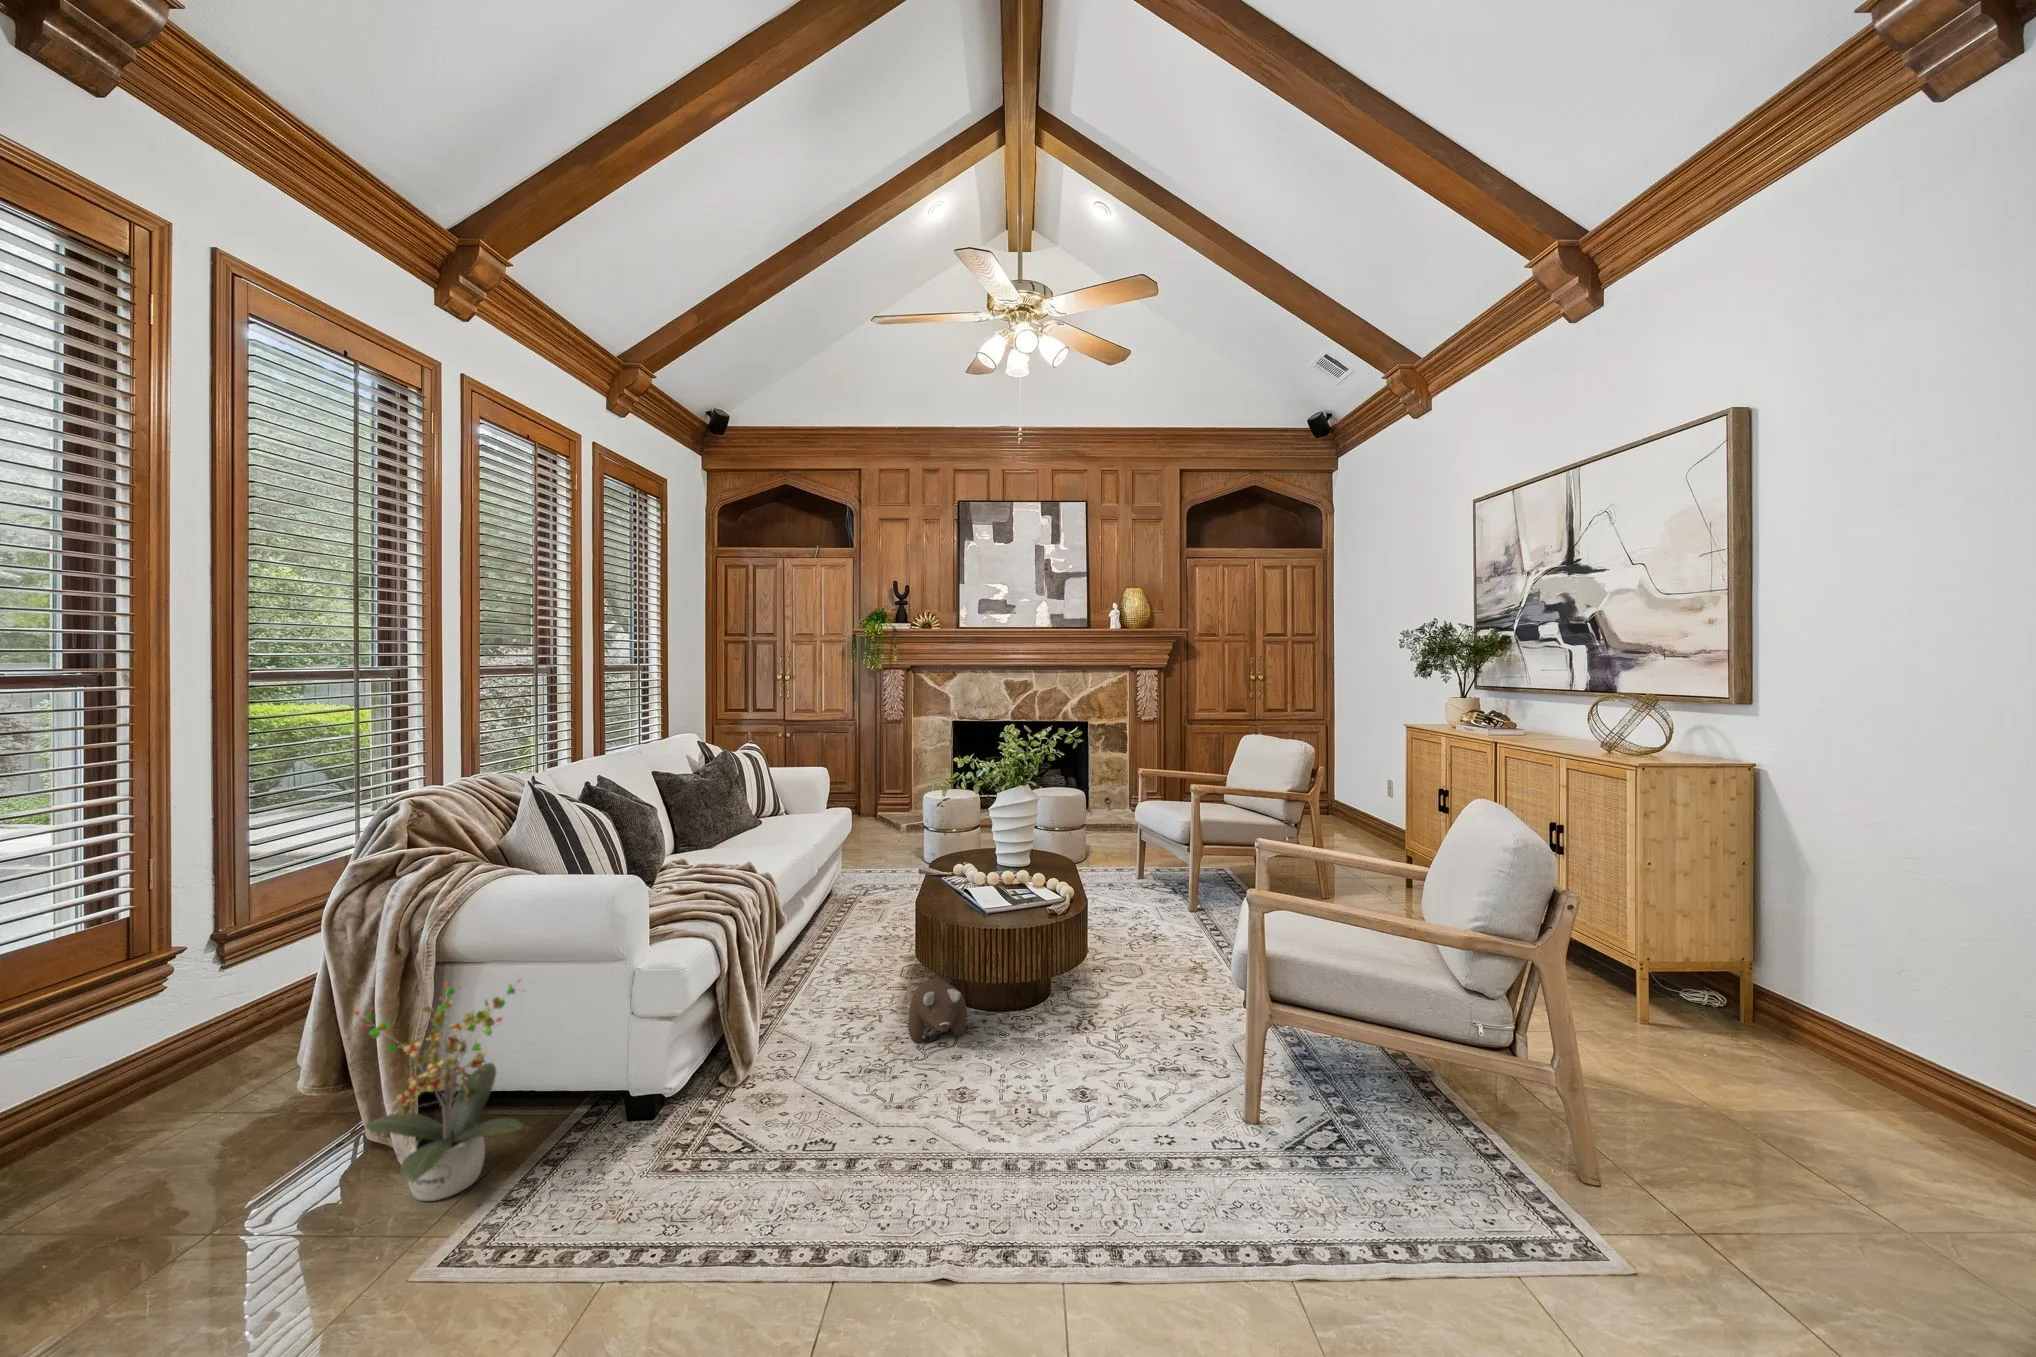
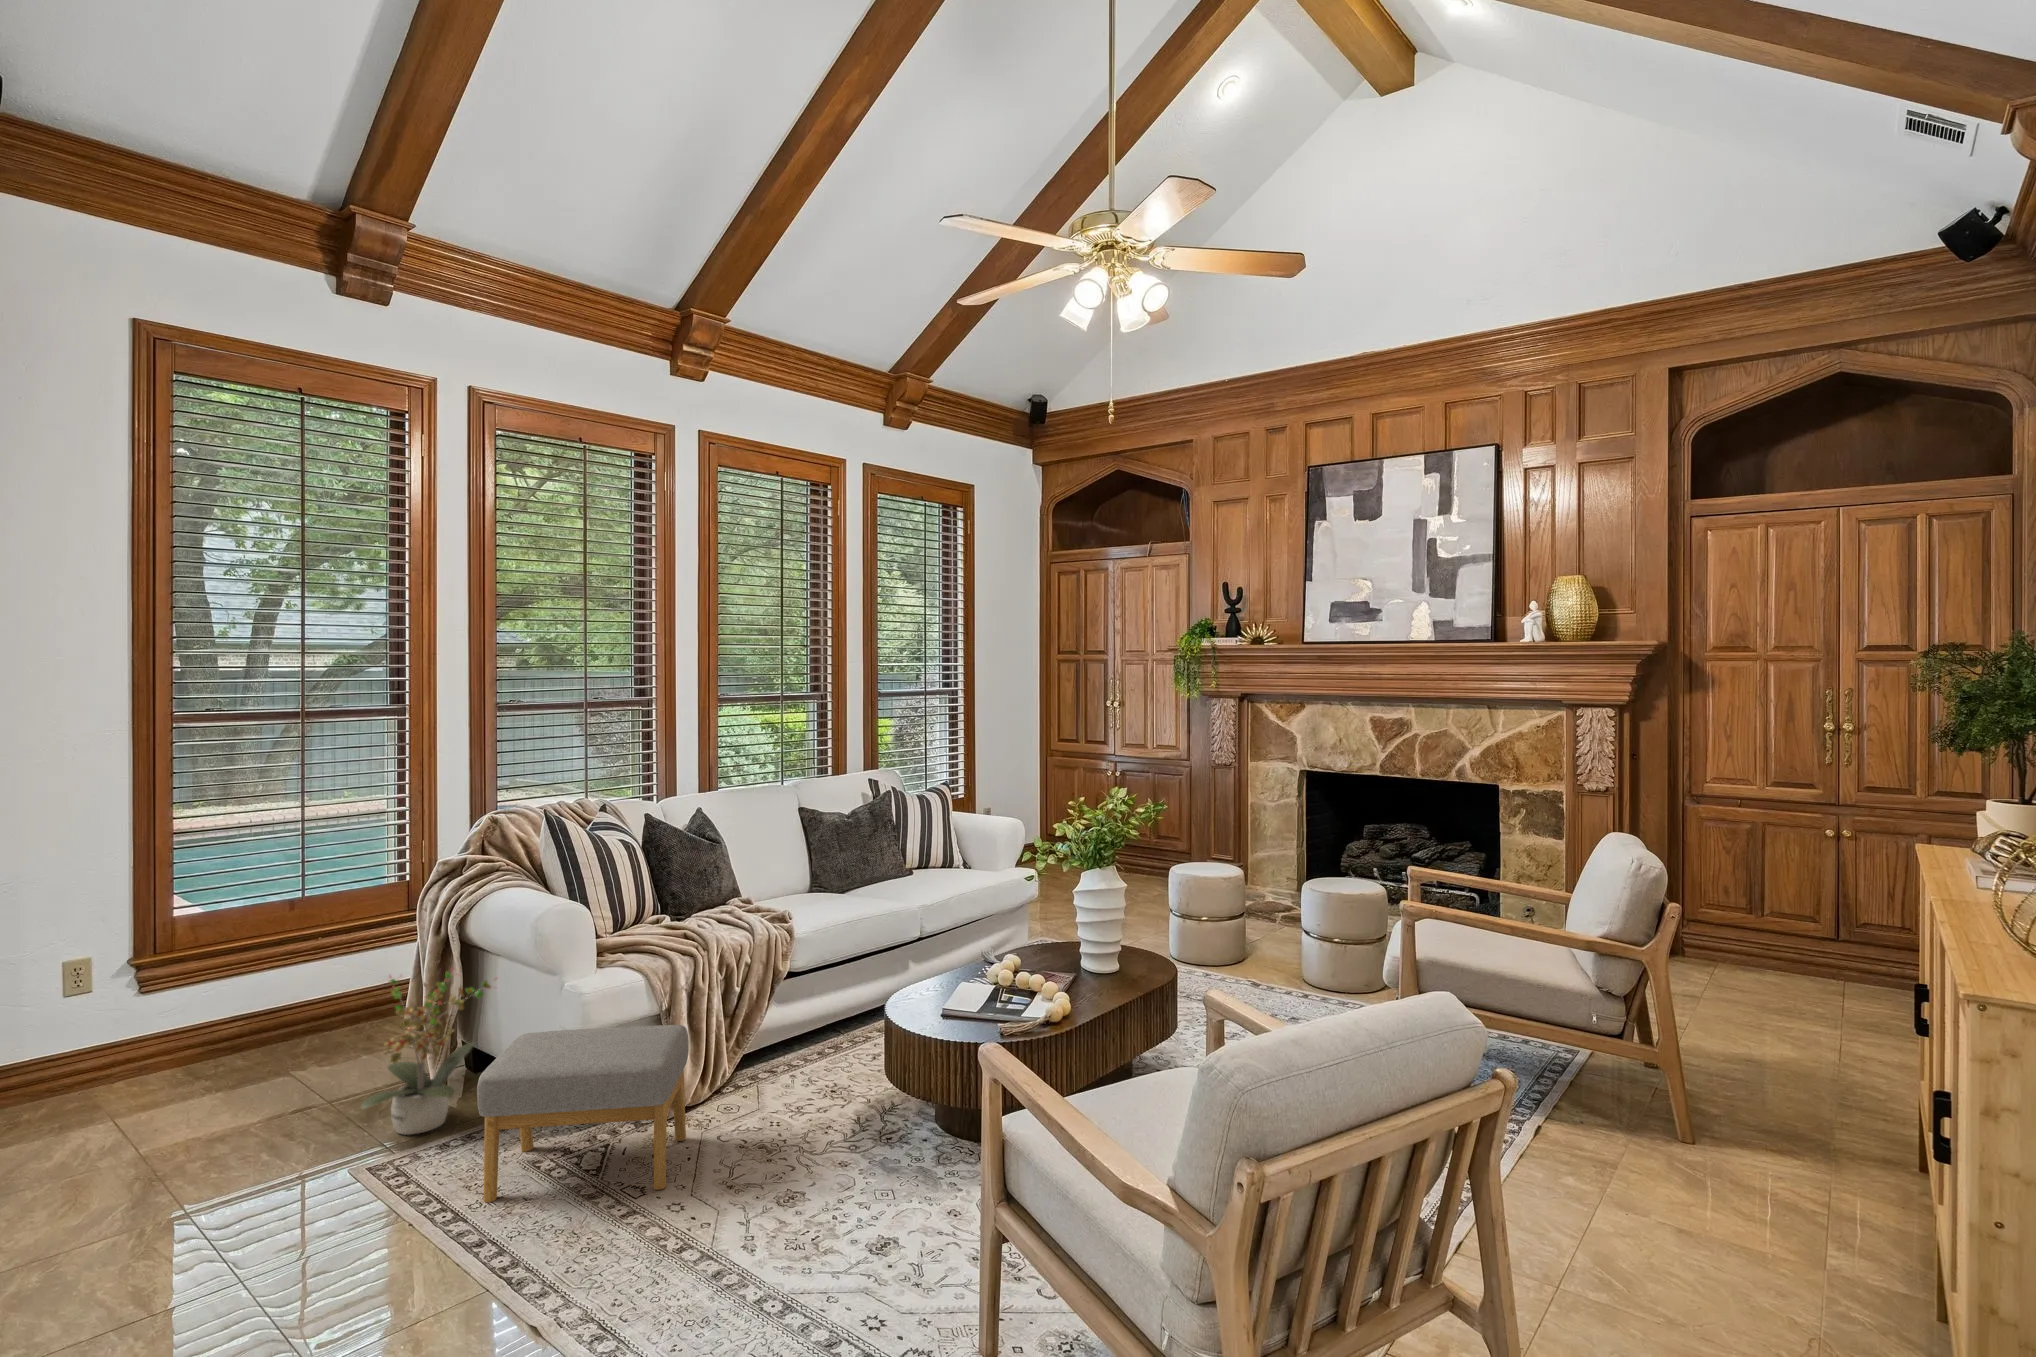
footstool: none [628,973,855,1211] -> present [477,1025,689,1202]
plush toy: present [908,978,967,1043] -> none [808,1074,888,1148]

